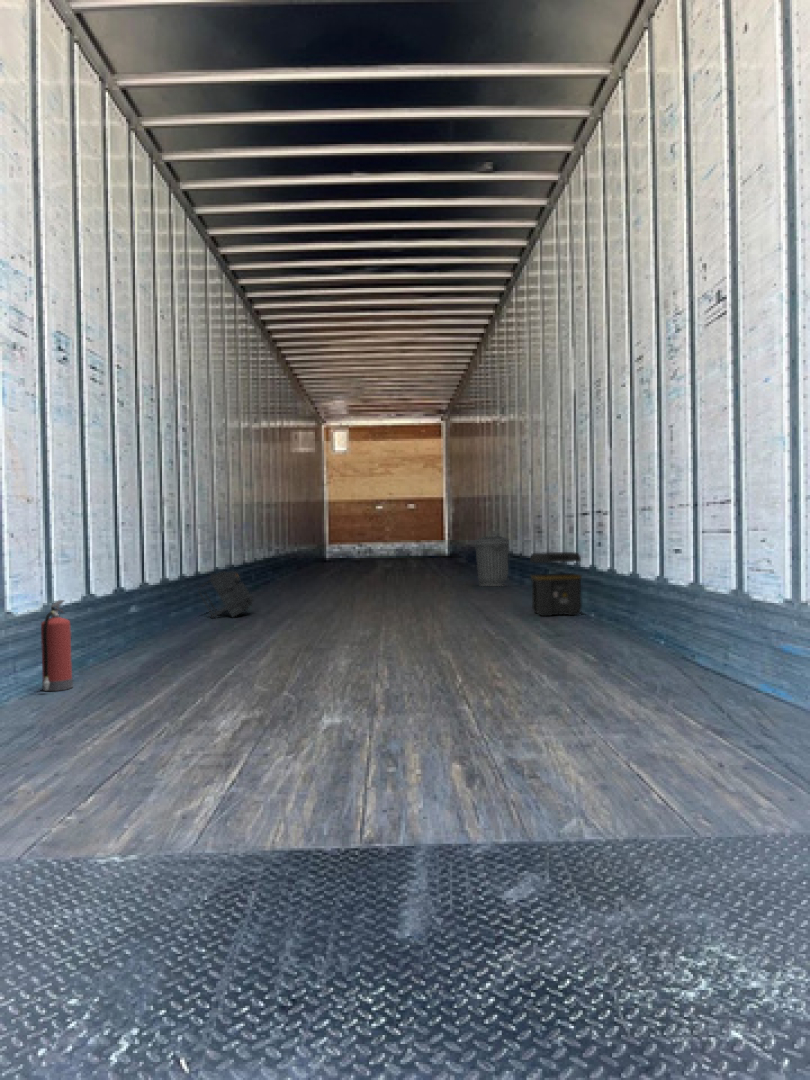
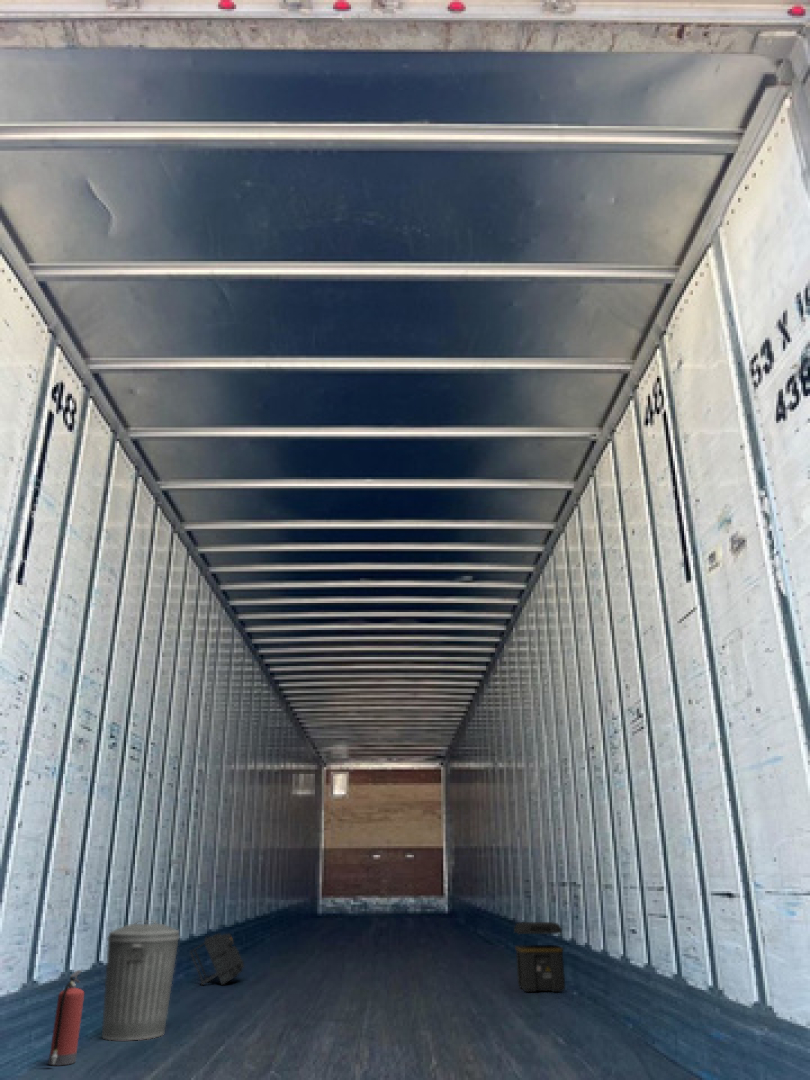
trash can: present [475,536,509,586] -> present [102,922,179,1040]

